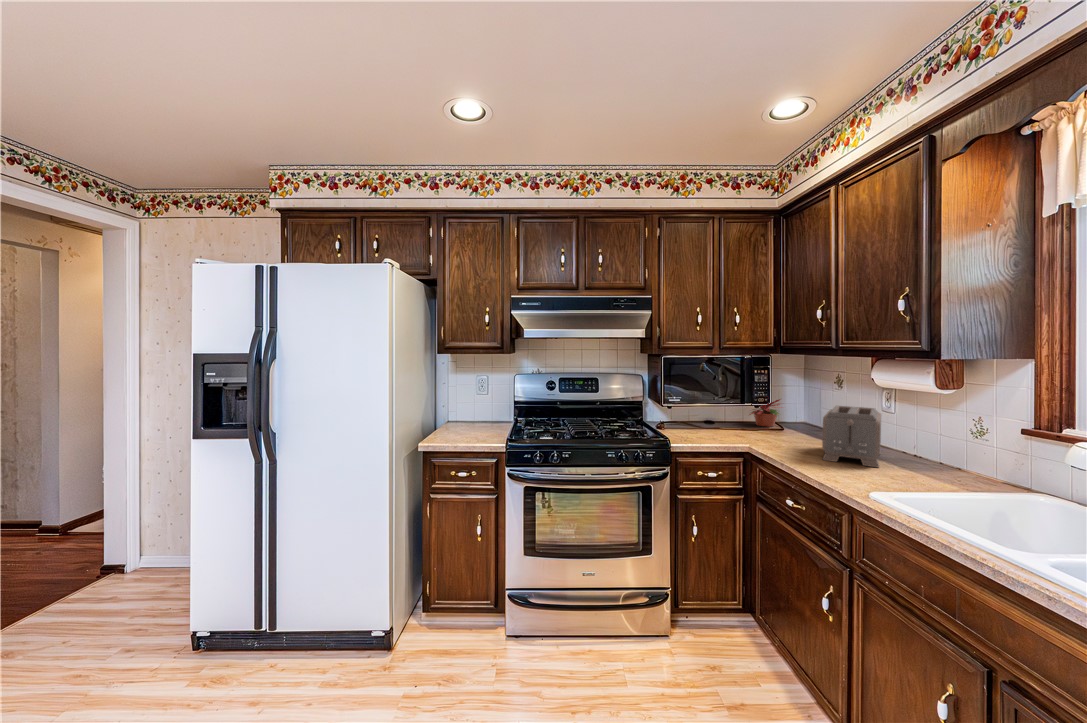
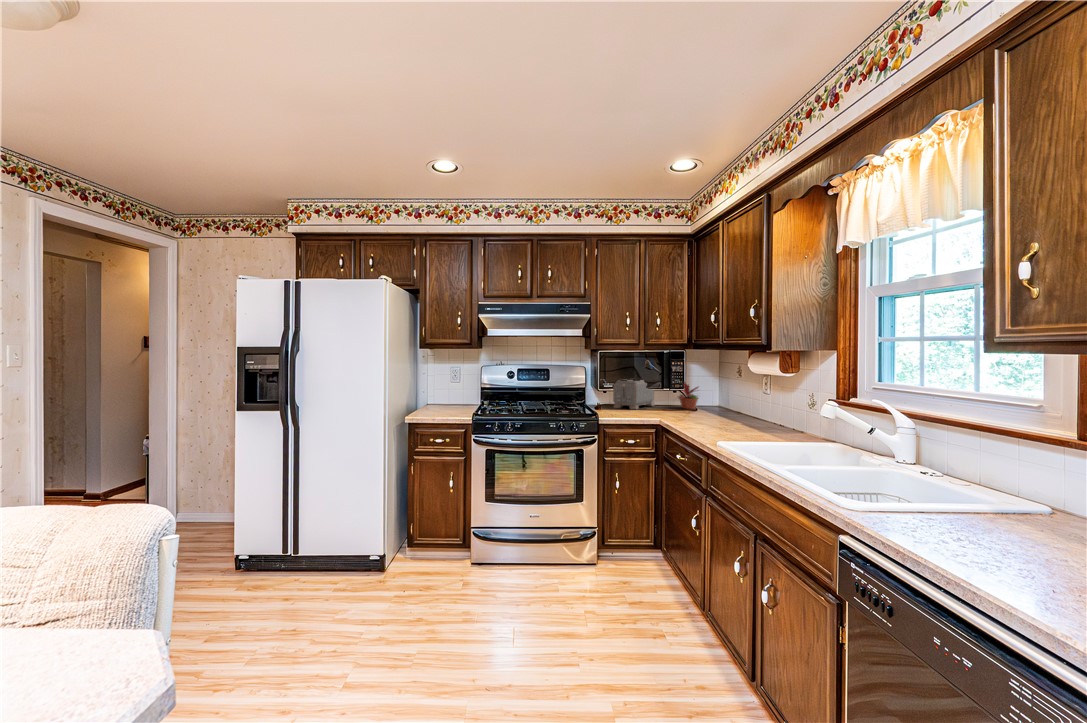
toaster: present [822,406,881,468] -> present [613,379,654,409]

